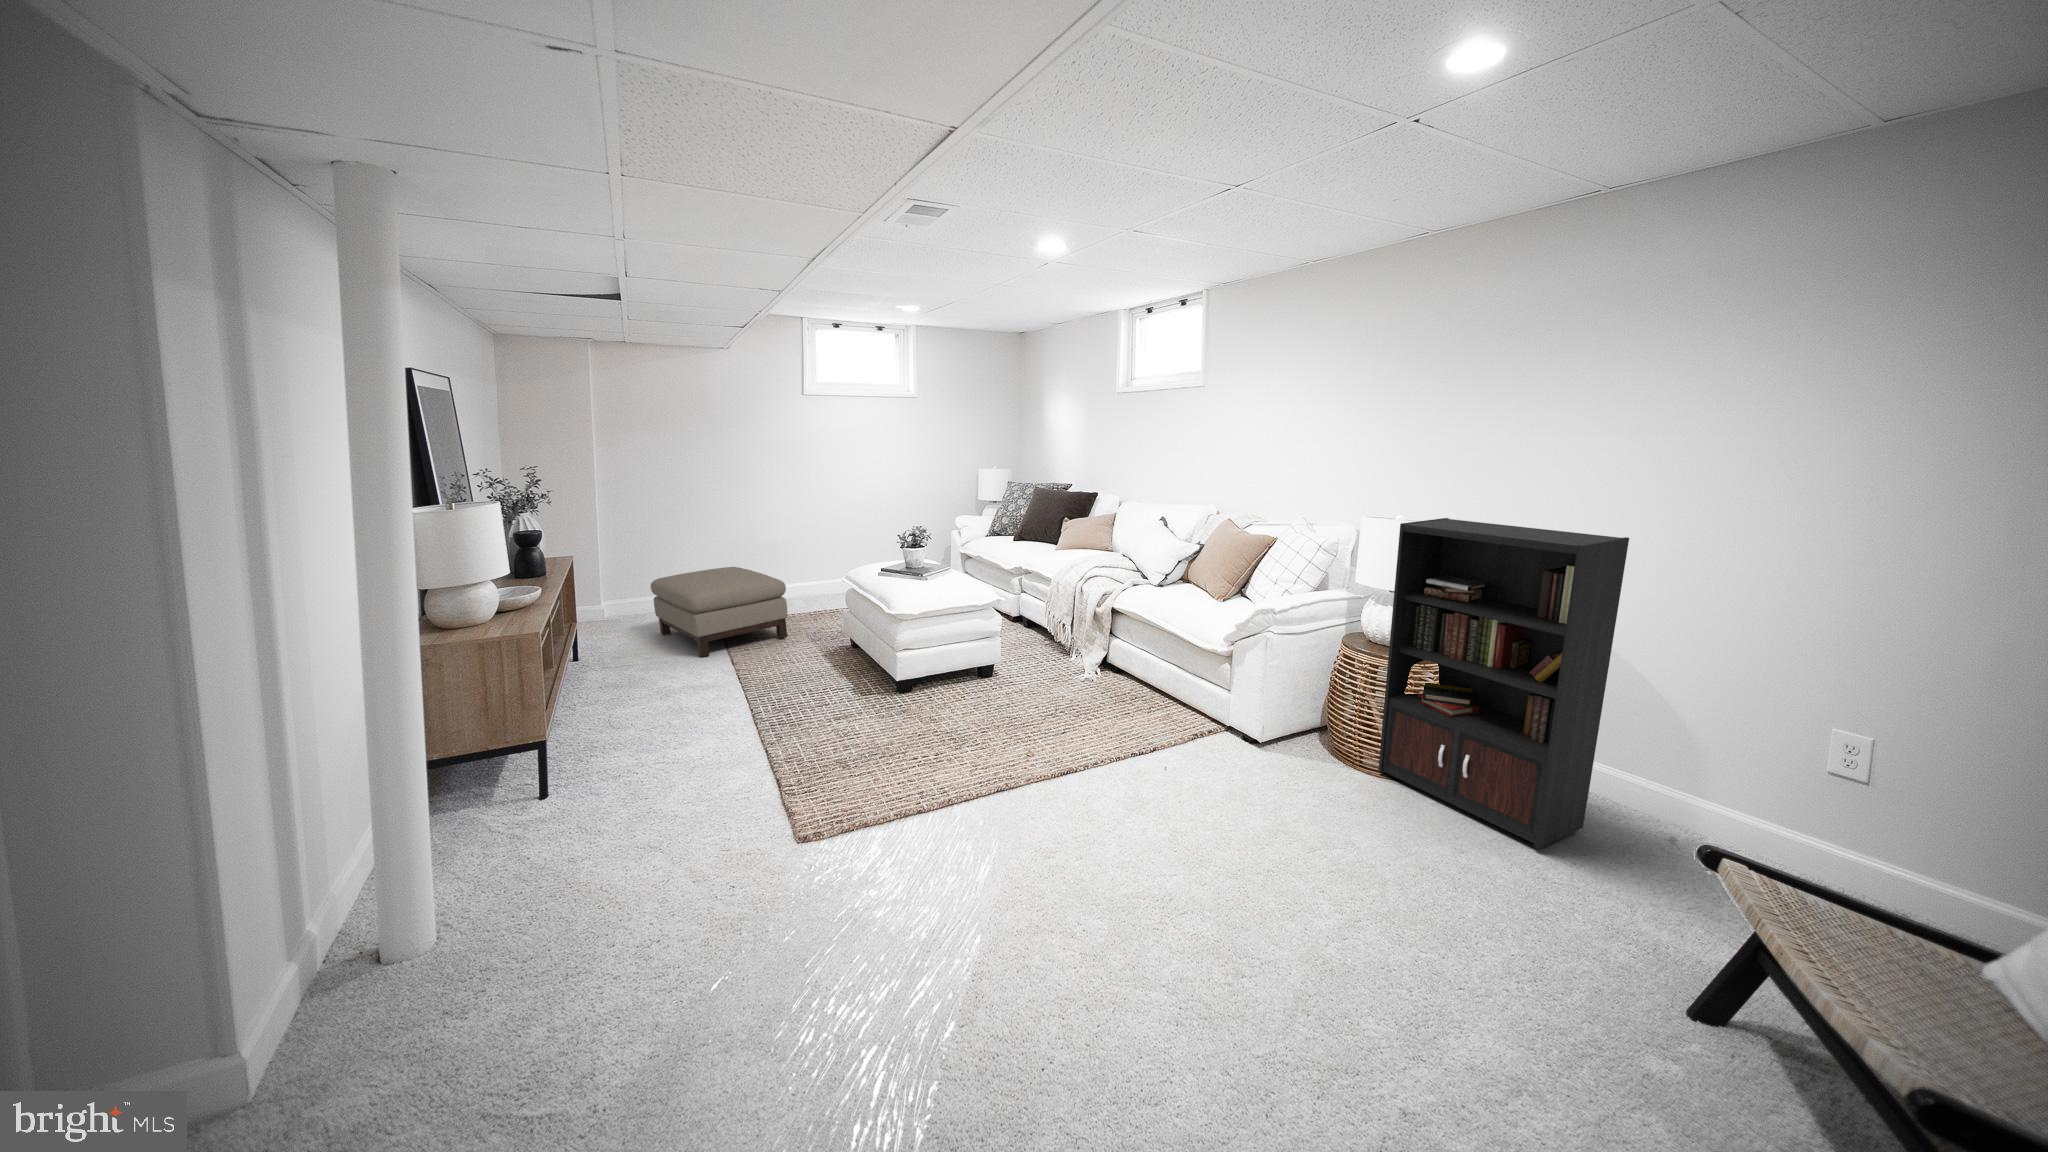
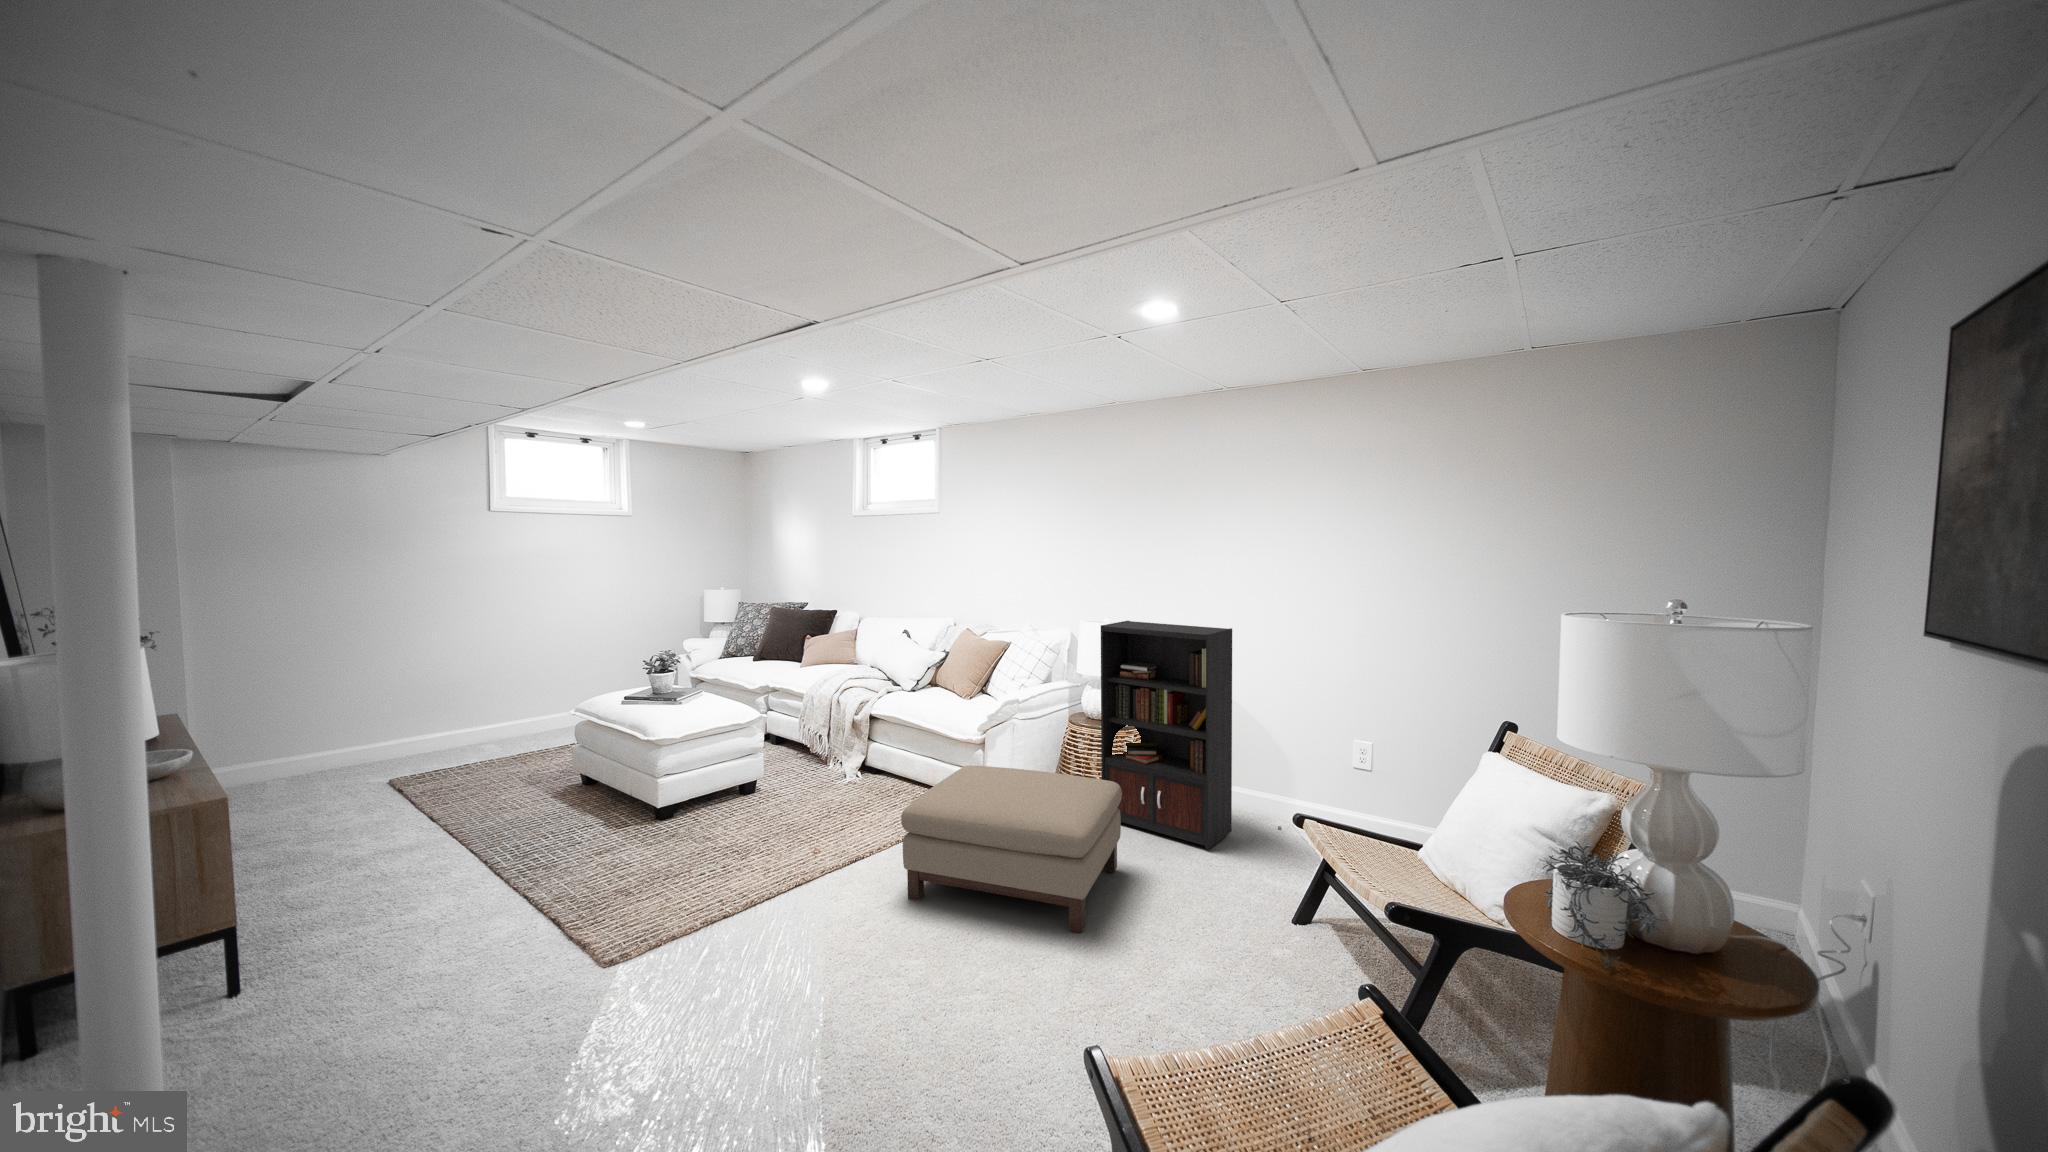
ottoman: present [651,567,788,657] -> present [901,765,1122,933]

